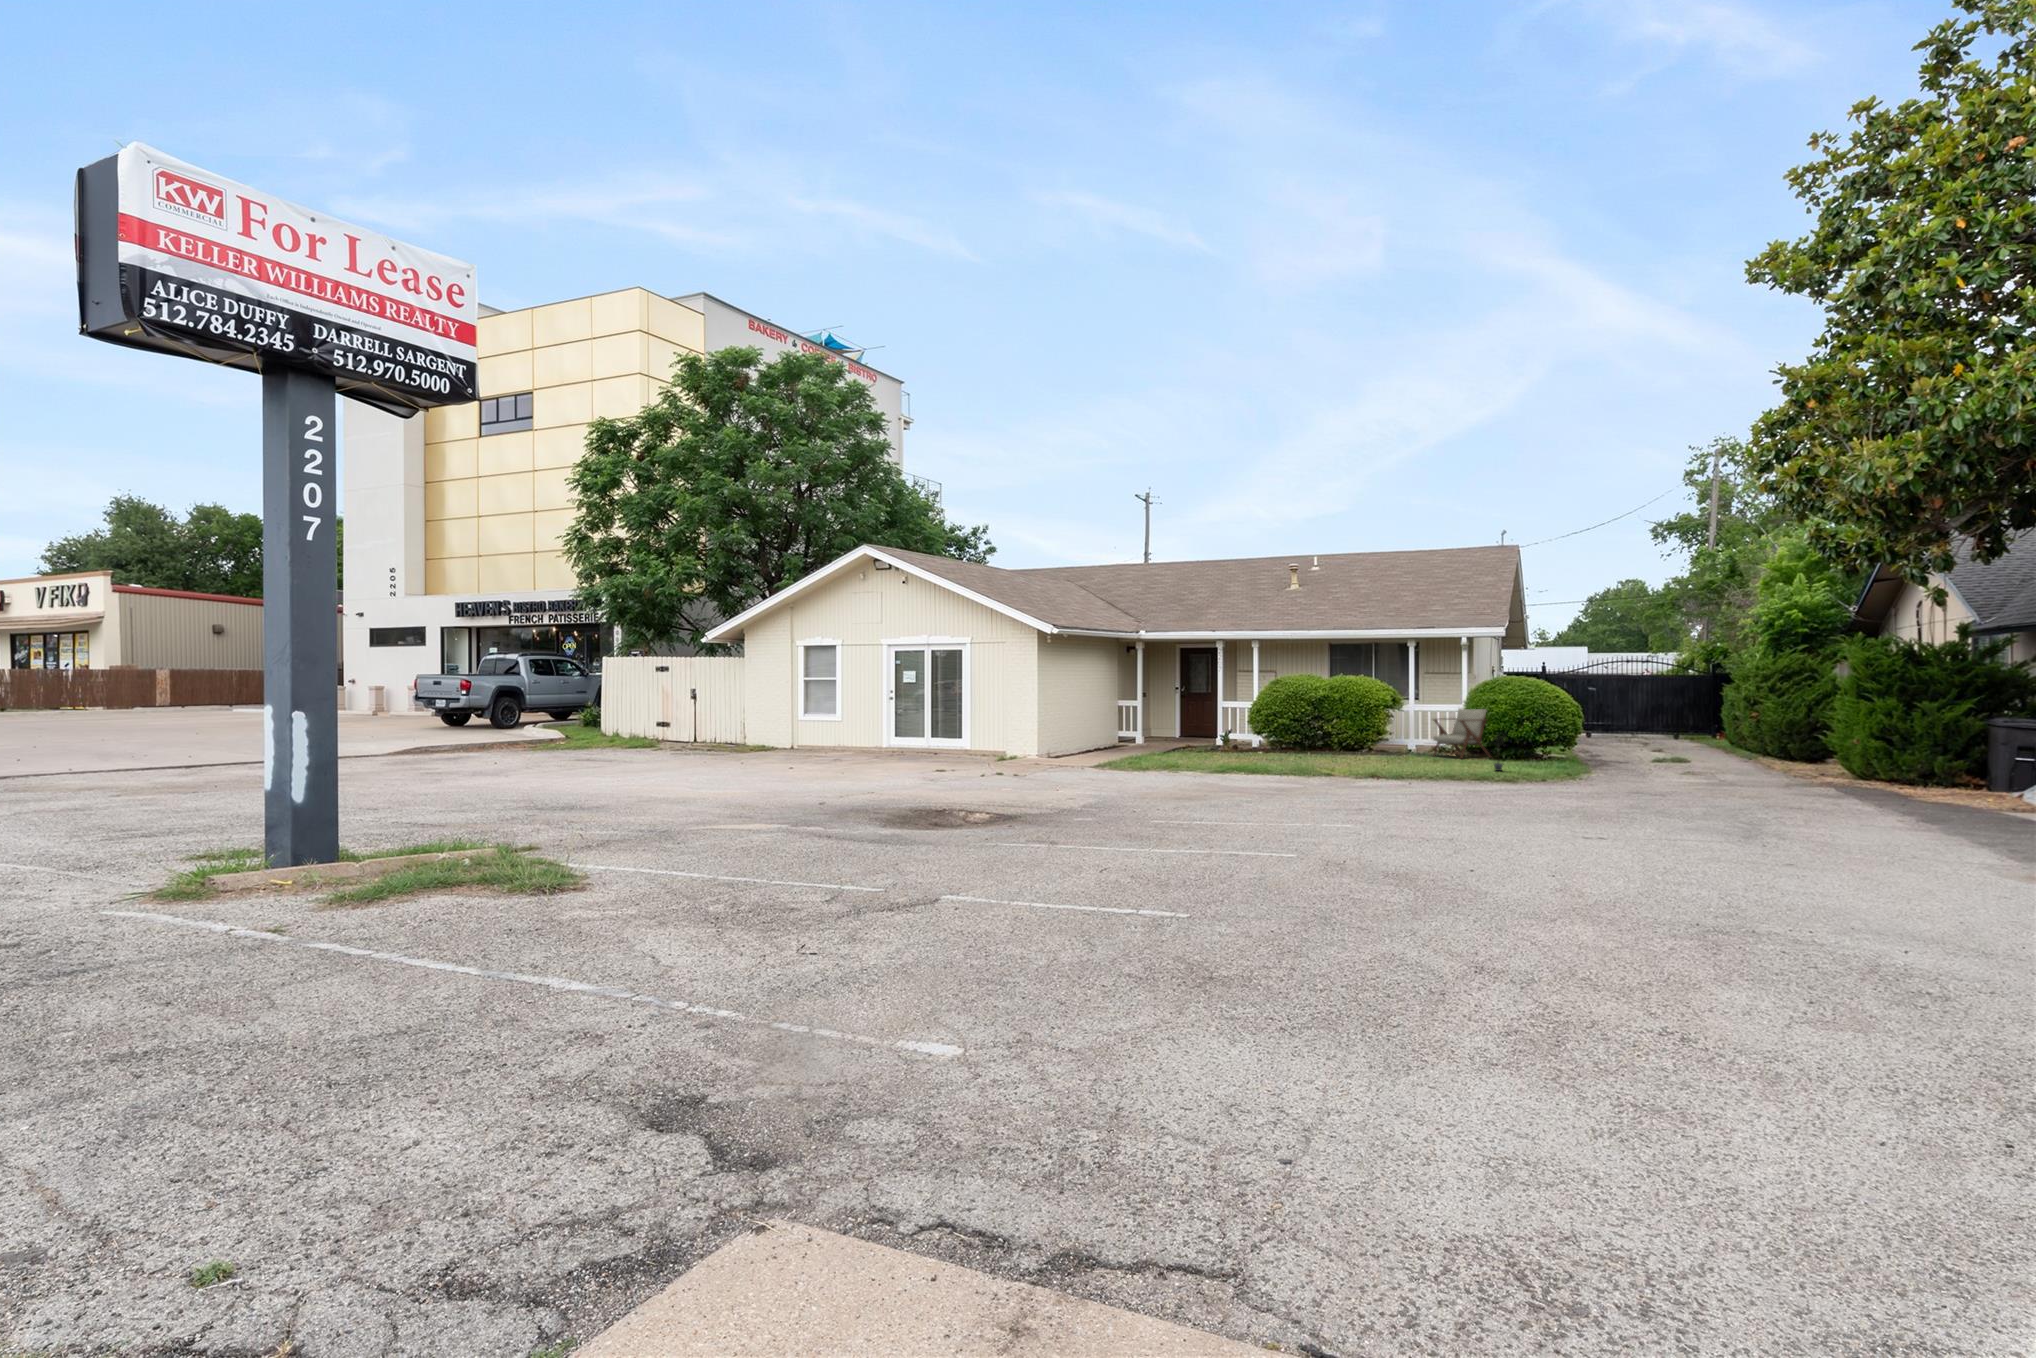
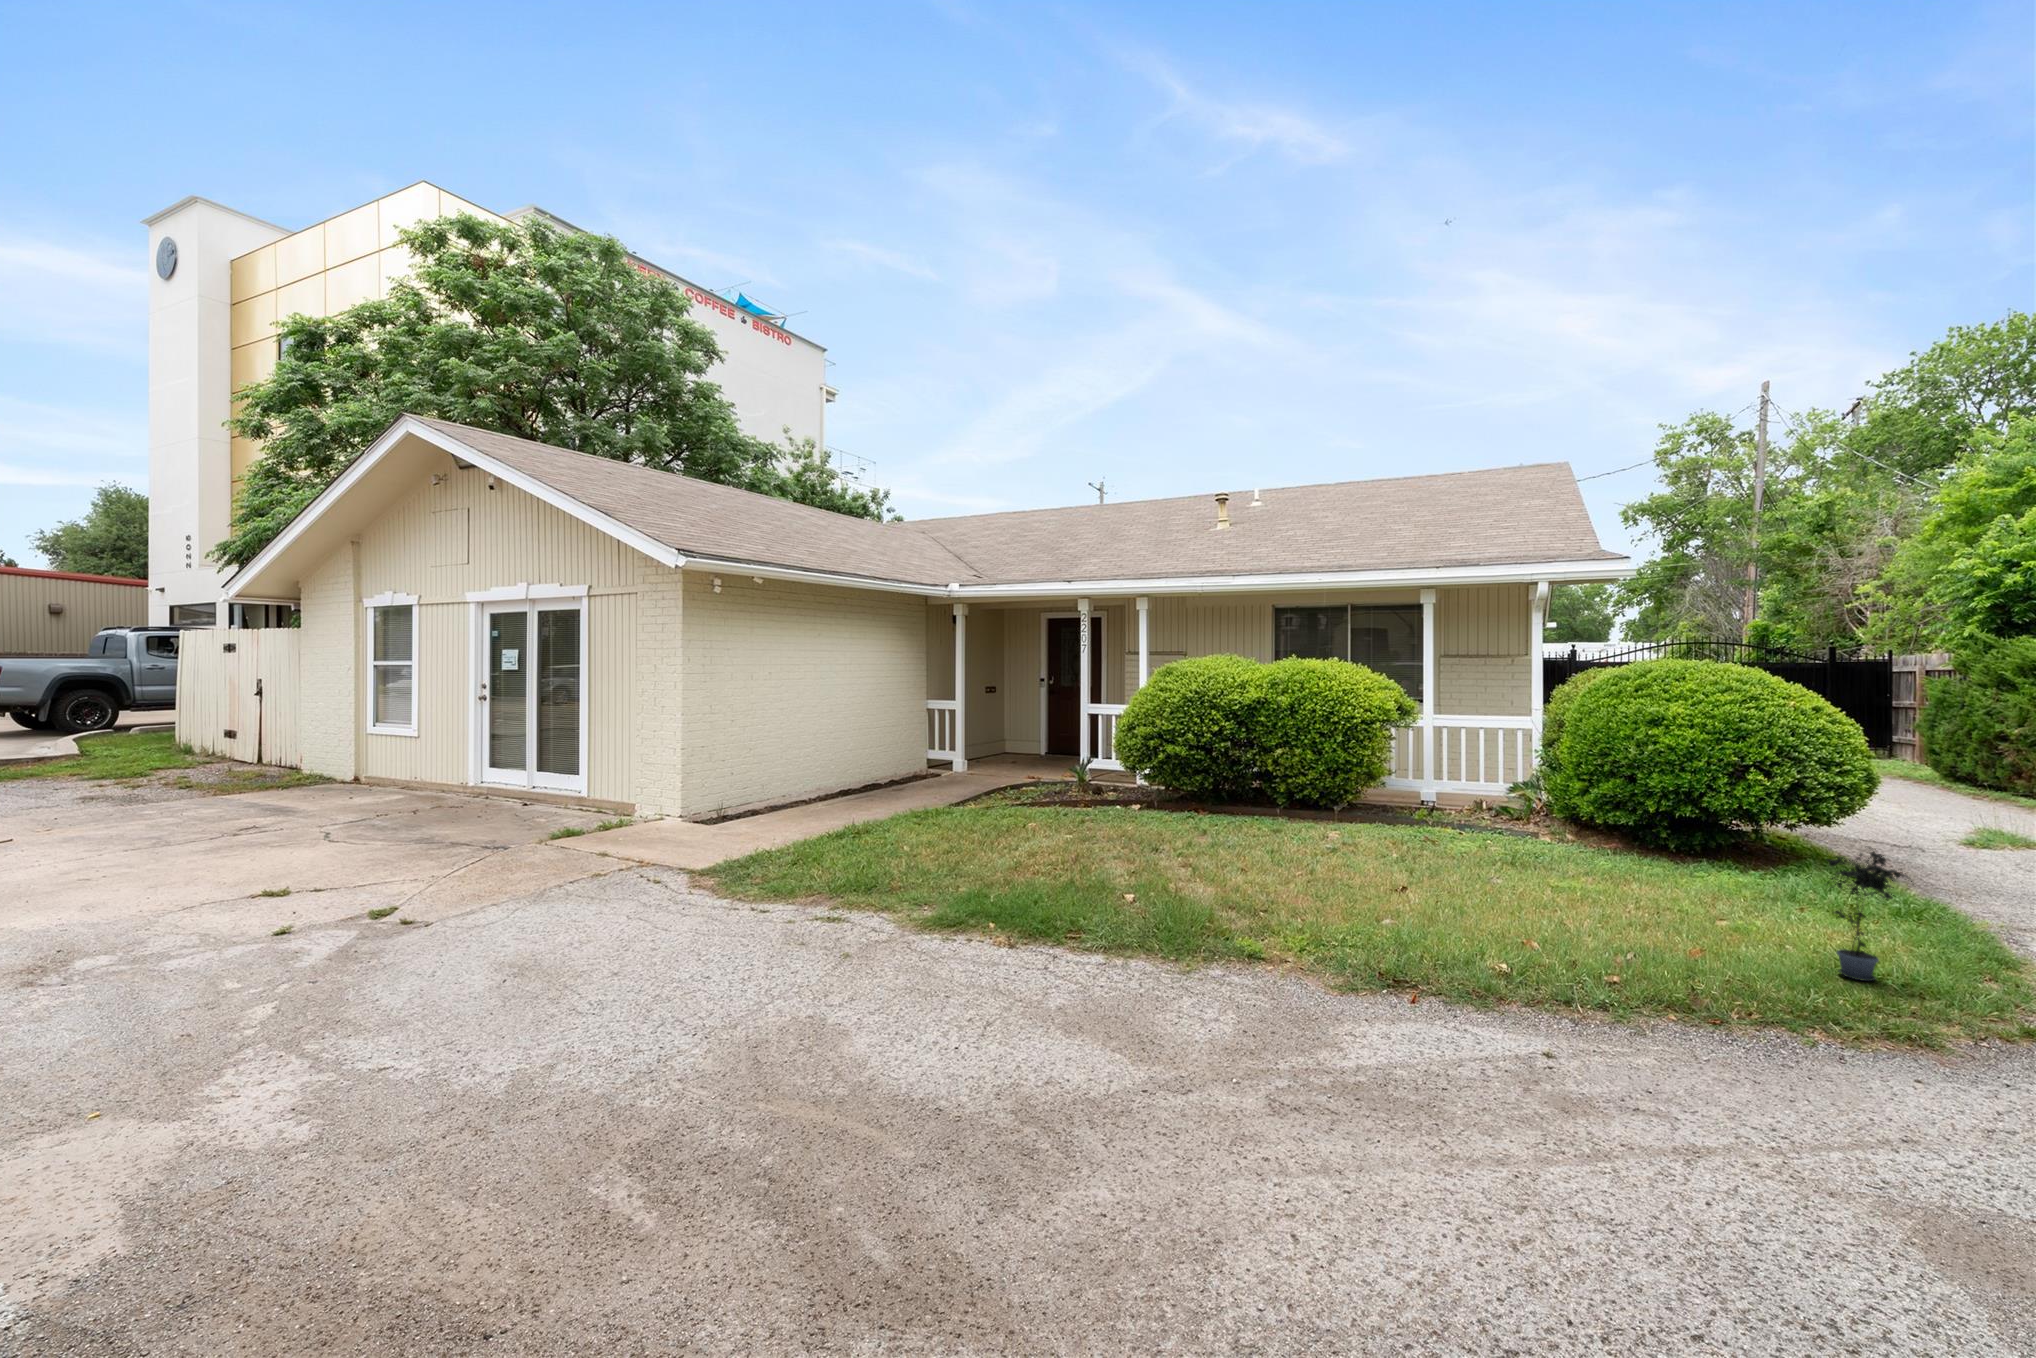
lounge chair: present [1433,709,1491,759] -> none [1517,736,1675,866]

